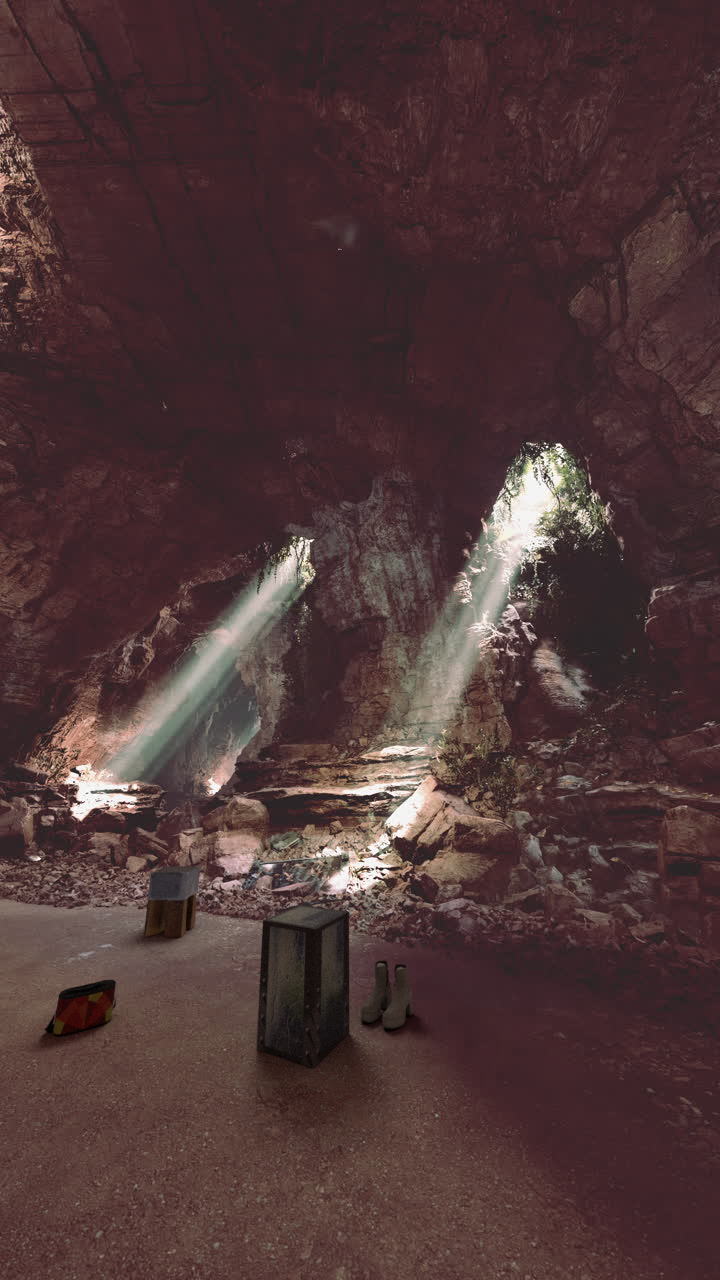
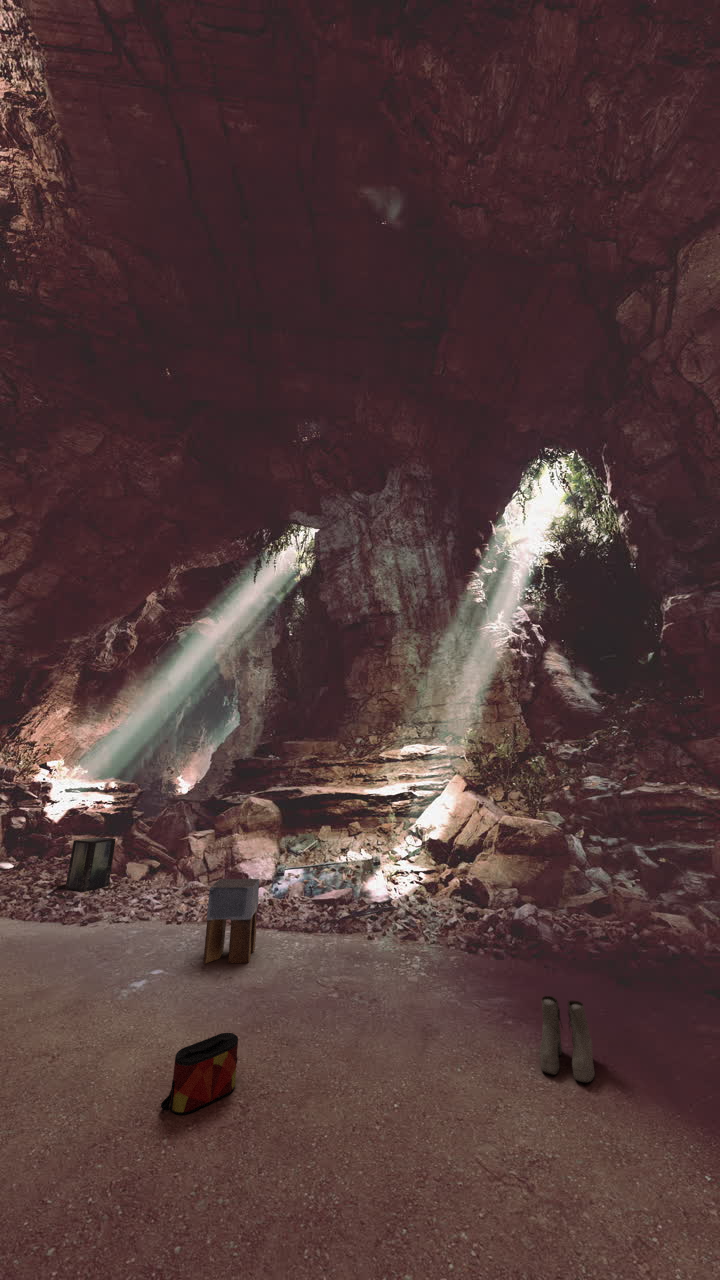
storage box: present [257,905,350,1068] -> present [65,837,116,892]

